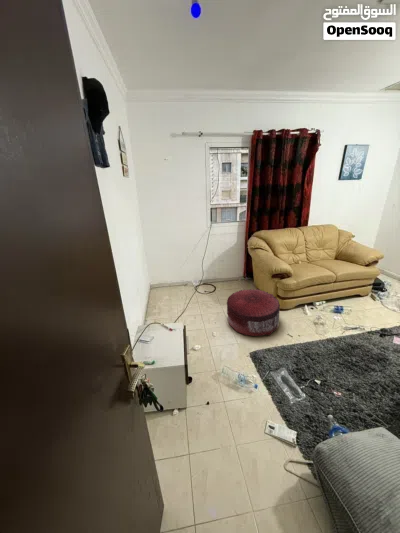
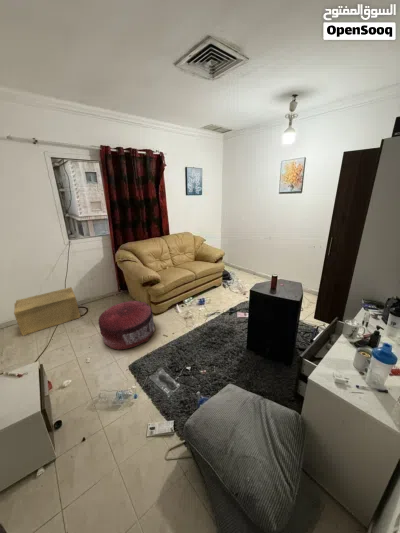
cardboard box: none [166,266,210,297] -> present [14,287,80,336]

